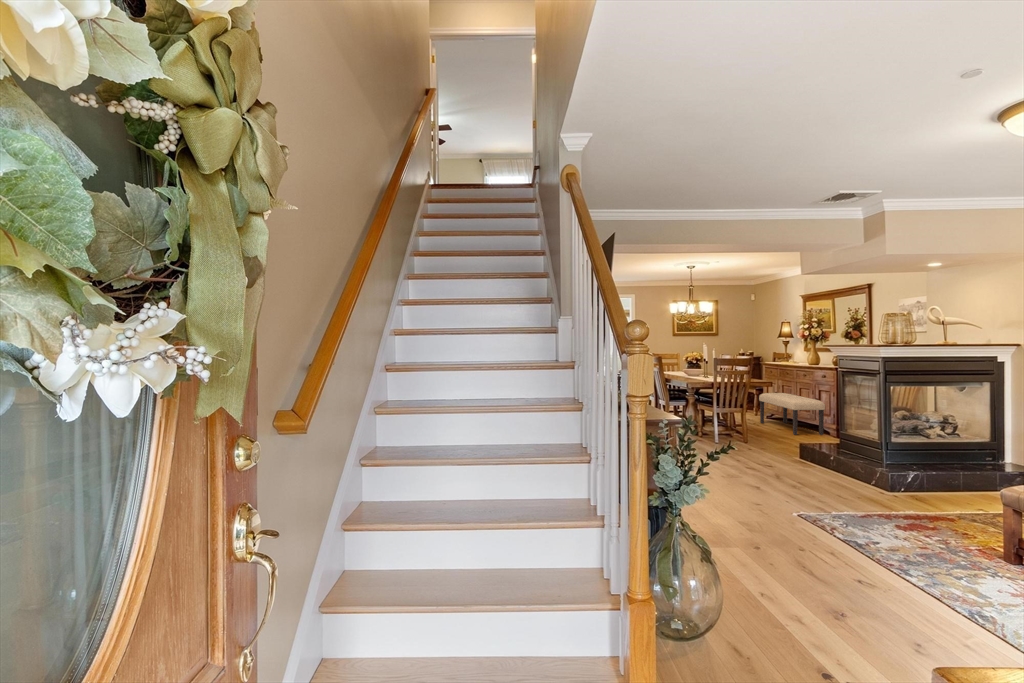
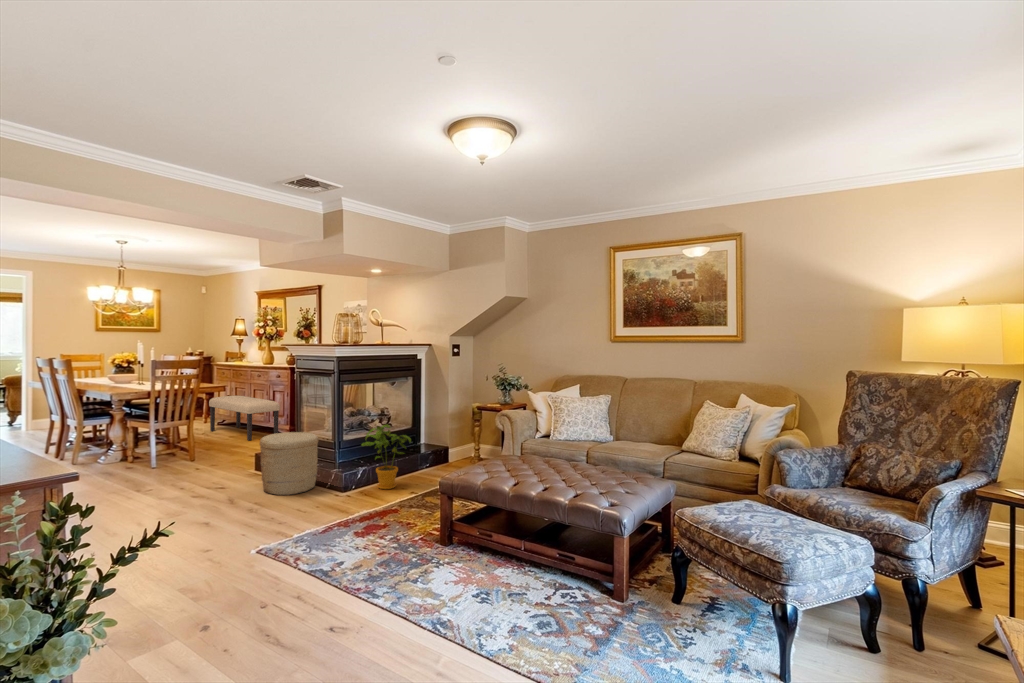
woven basket: none [803,426,862,484] -> present [260,432,319,495]
house plant: none [911,429,977,501] -> present [361,425,411,489]

